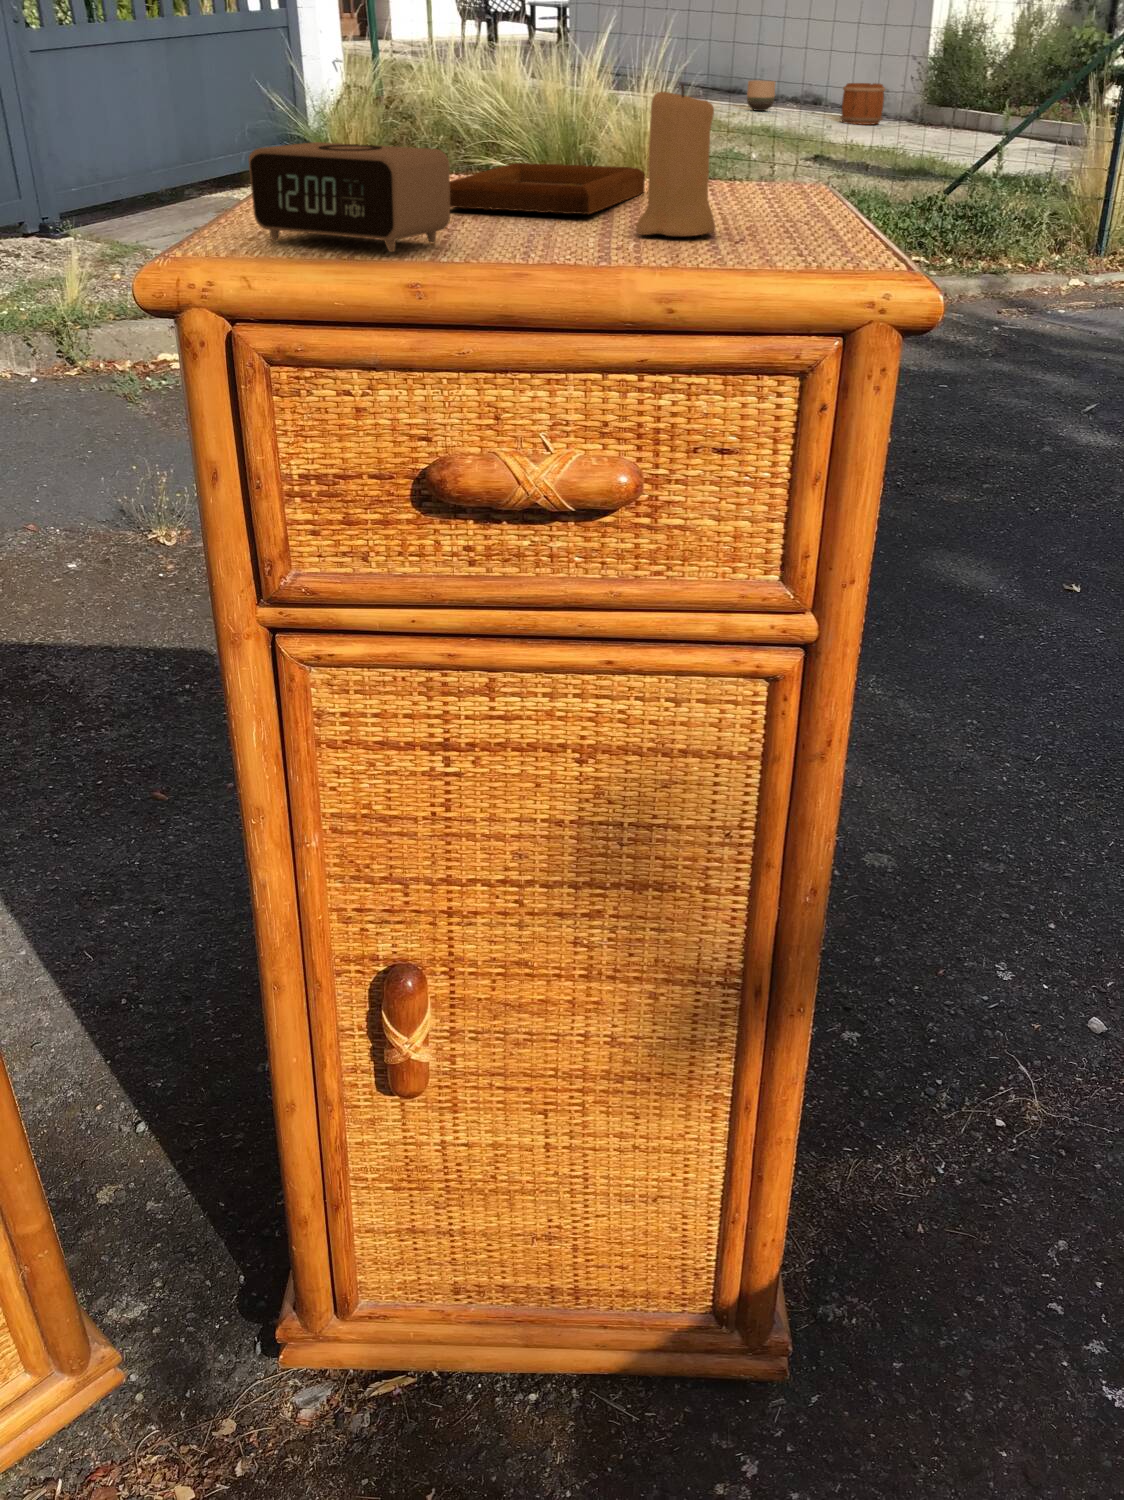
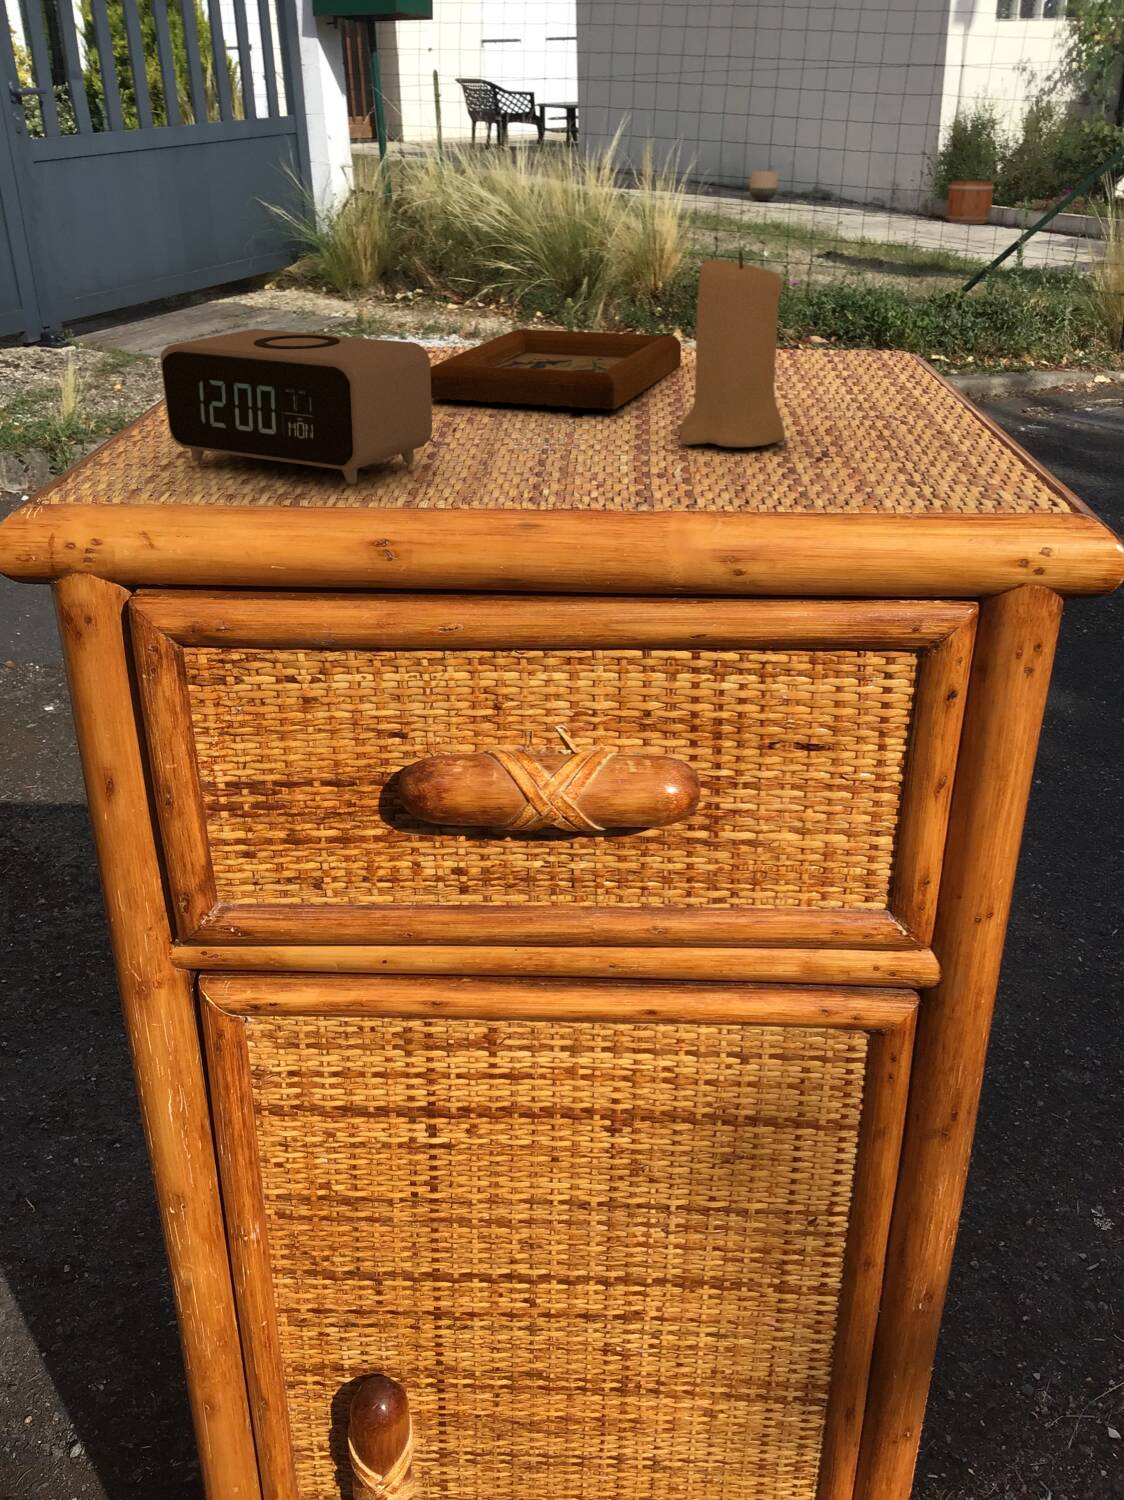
bucket: present [840,83,885,125] -> present [945,181,994,224]

